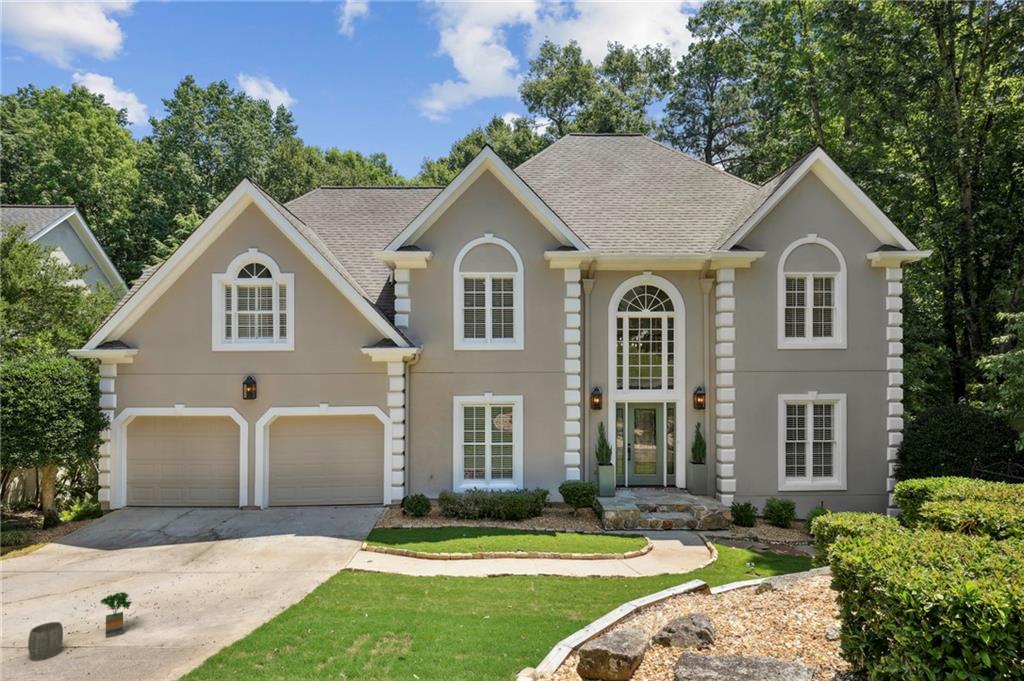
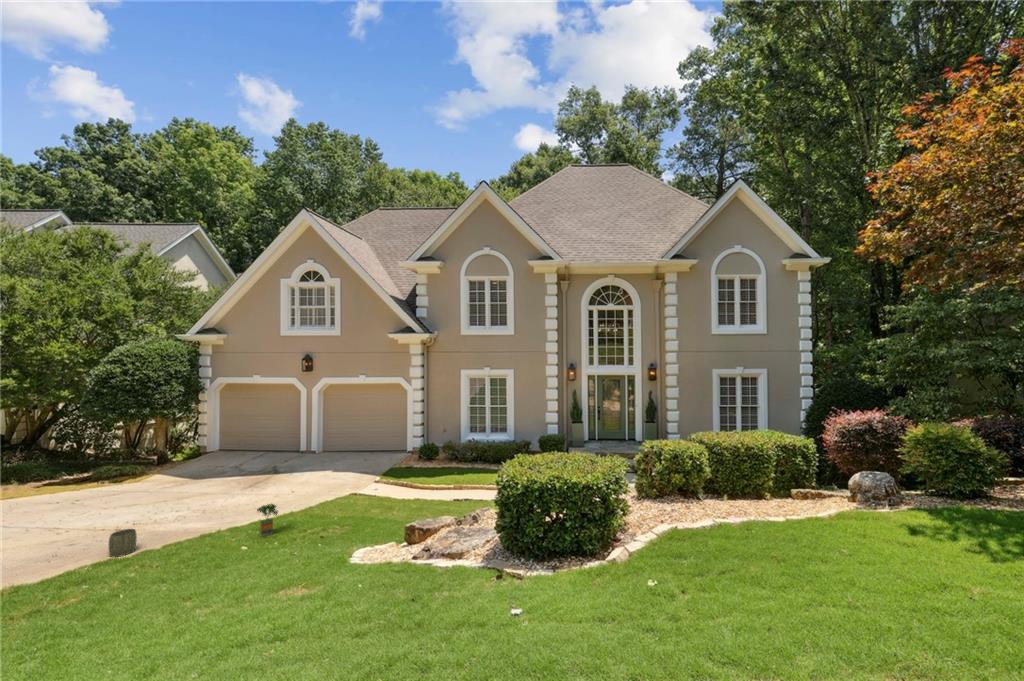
potted tree: present [100,592,131,638] -> present [257,504,278,537]

